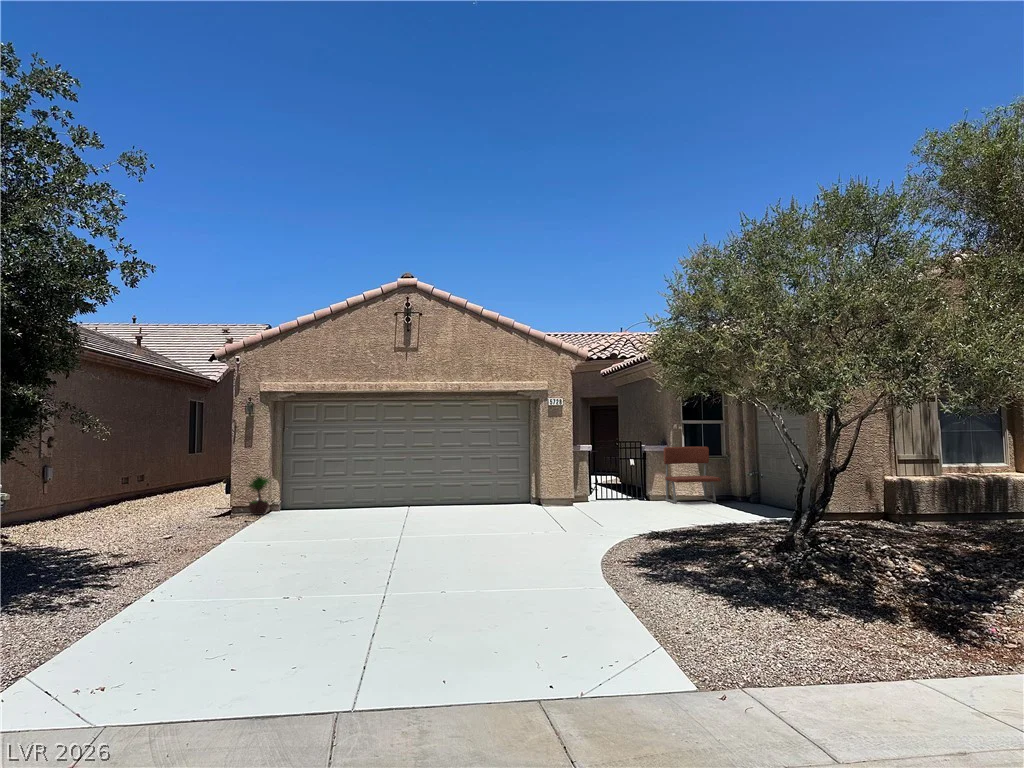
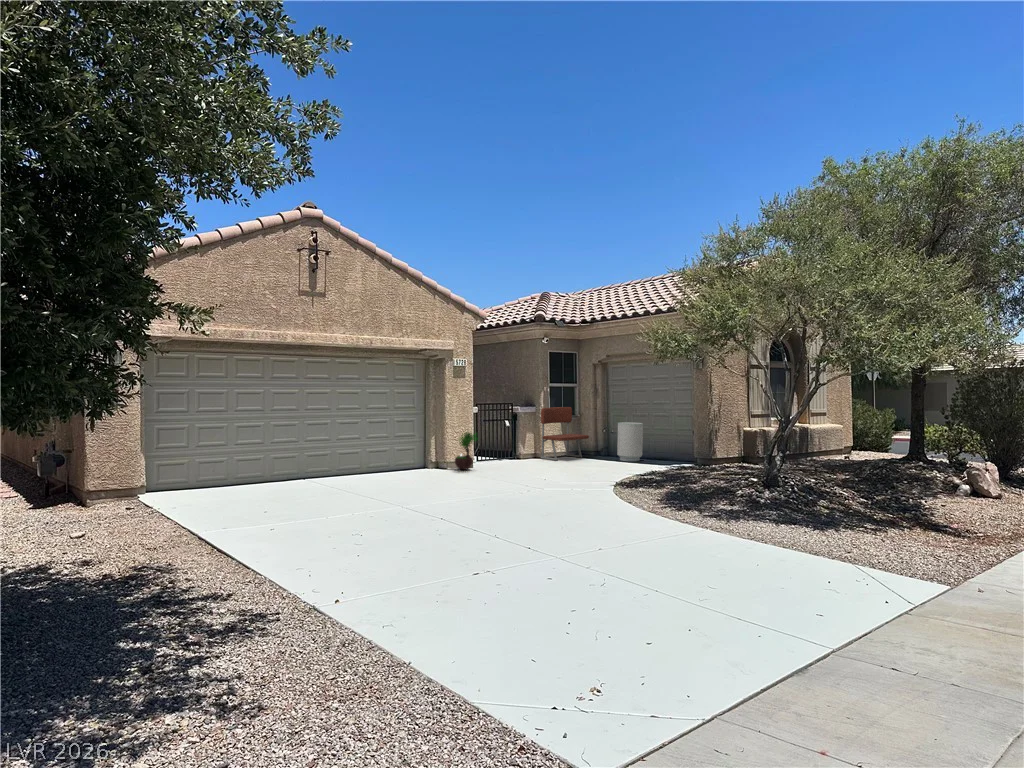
trash can: none [748,464,779,509] -> present [617,422,643,461]
potted tree: present [248,476,269,515] -> present [455,432,476,470]

